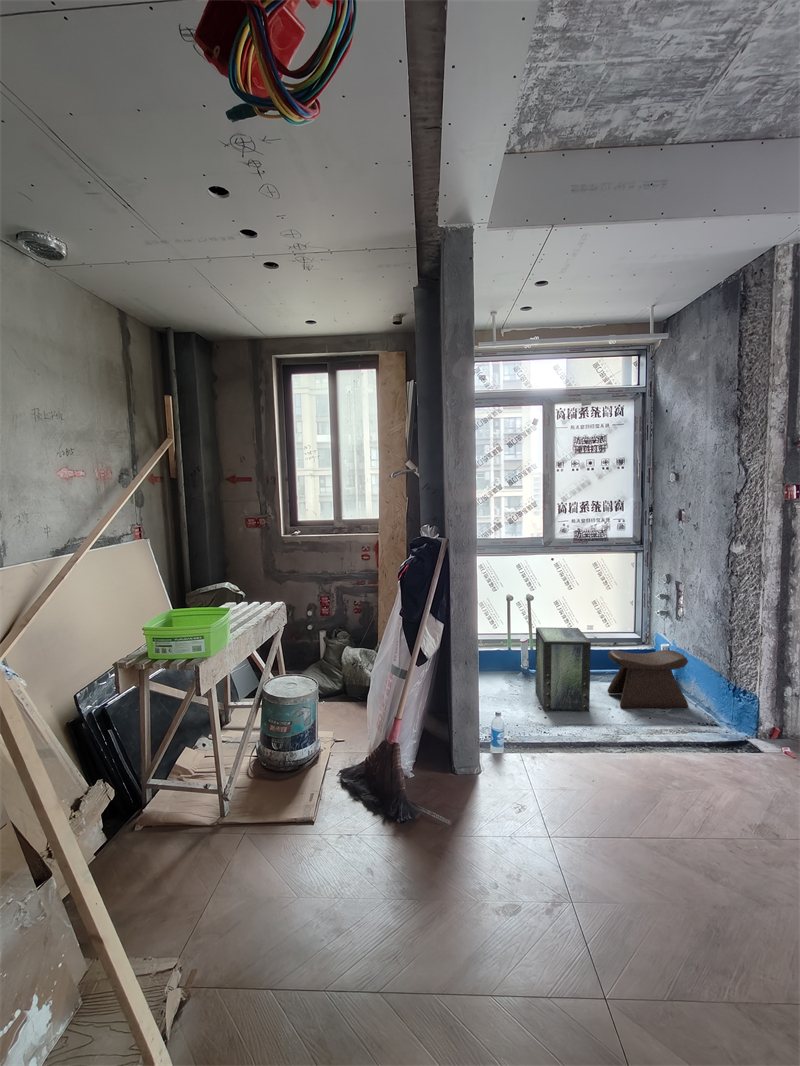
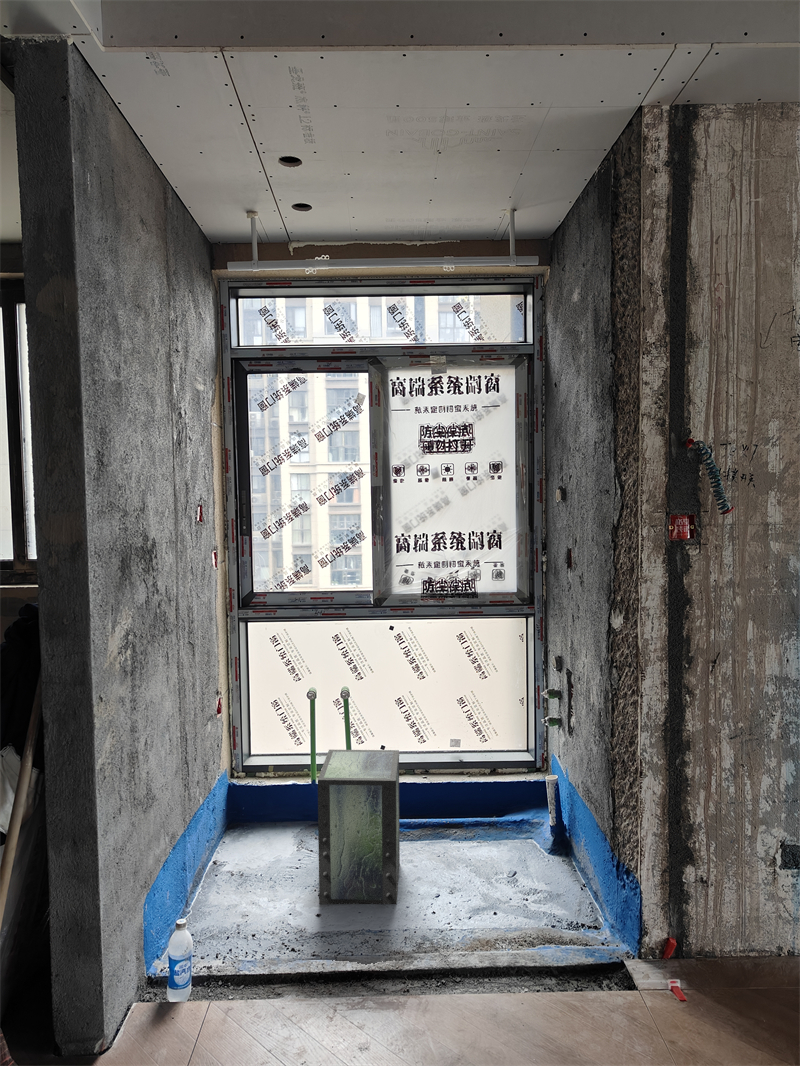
stool: present [608,650,688,708] -> none [445,788,568,895]

